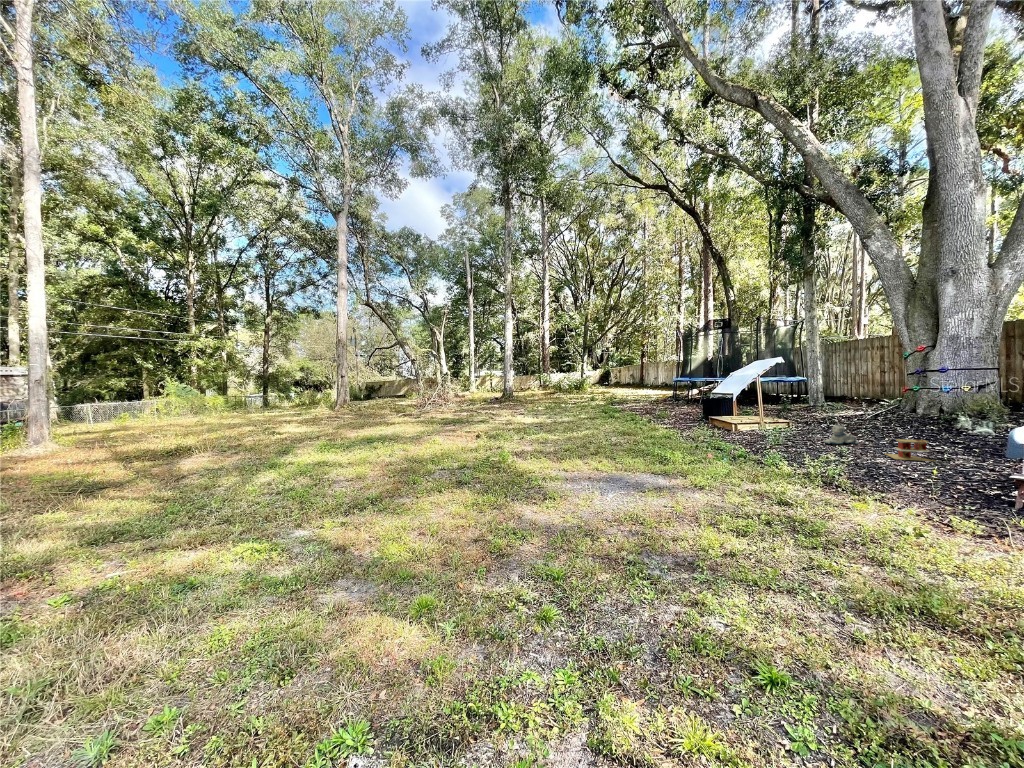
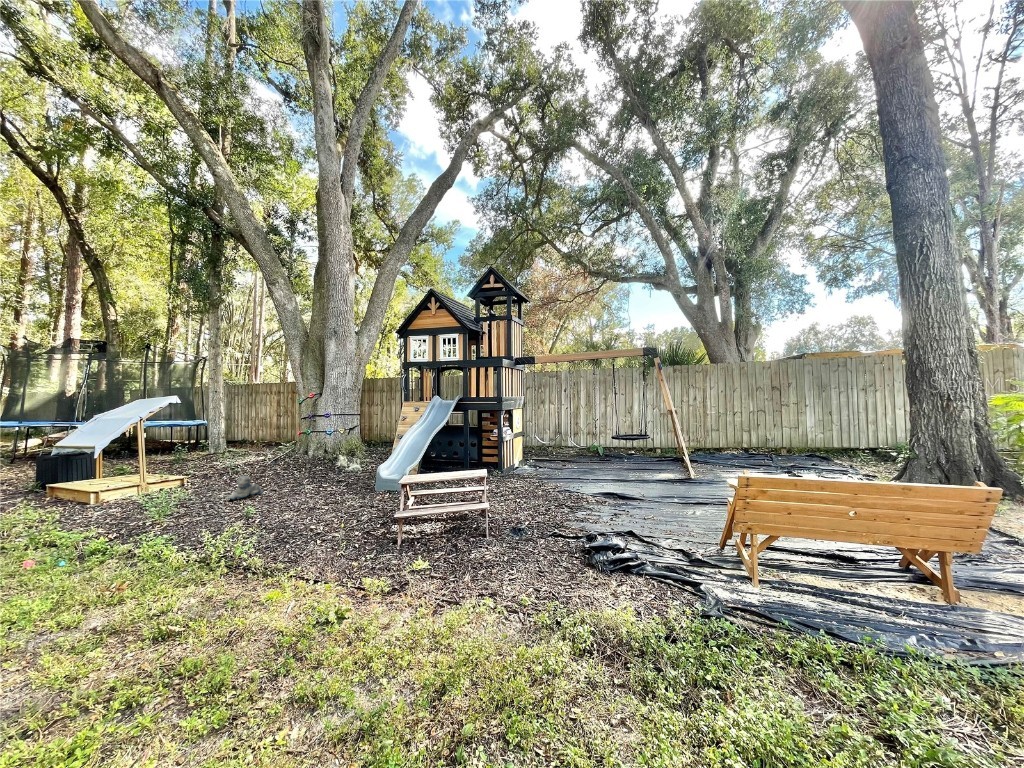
toy house: present [886,439,933,461] -> none [287,479,333,504]

